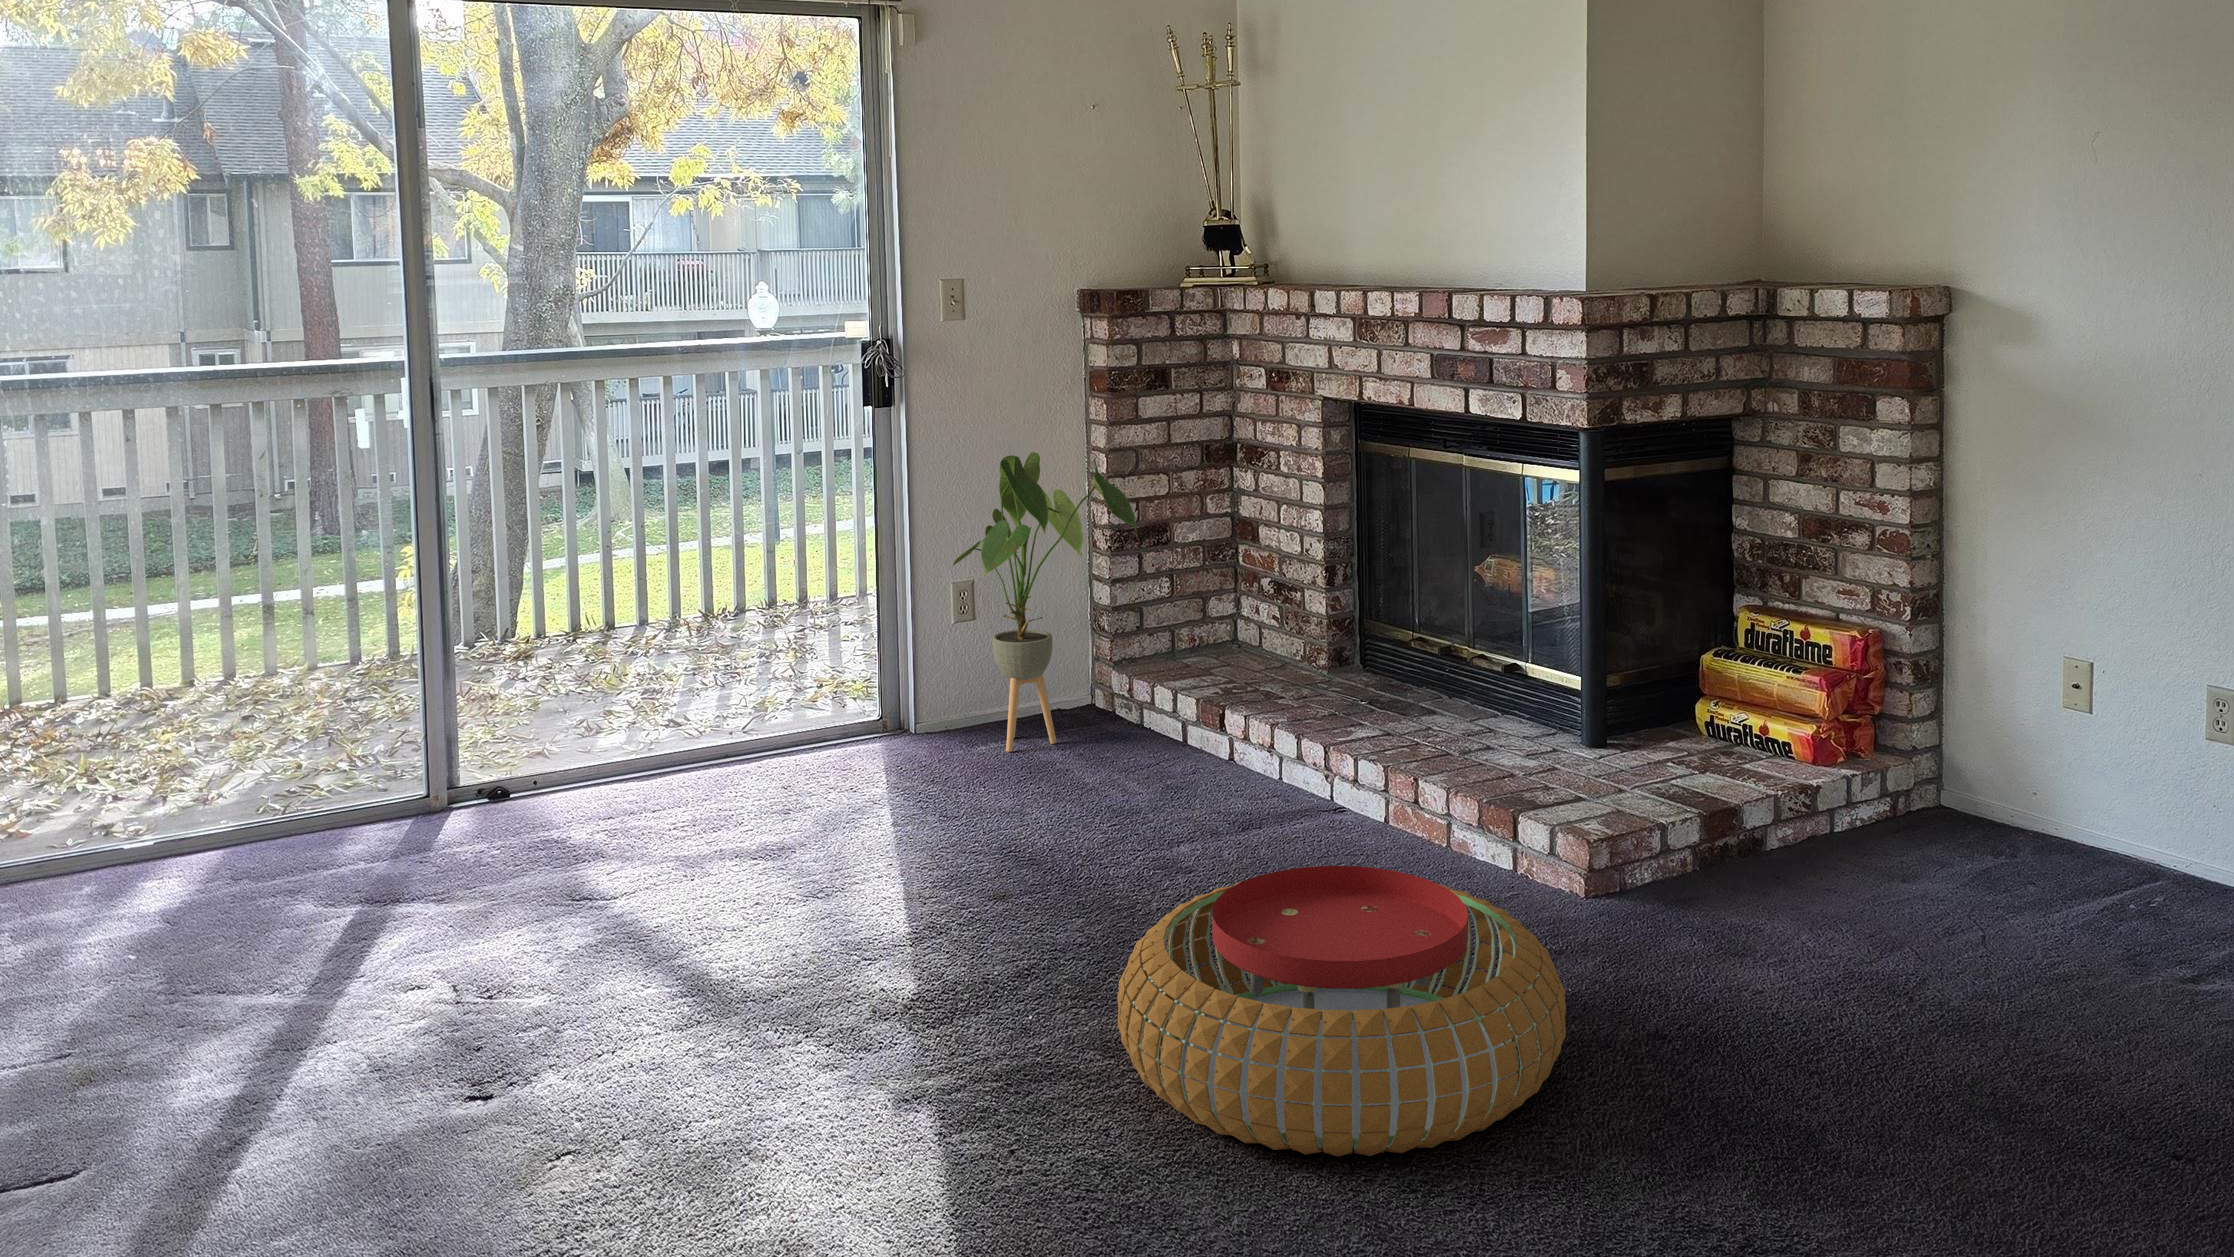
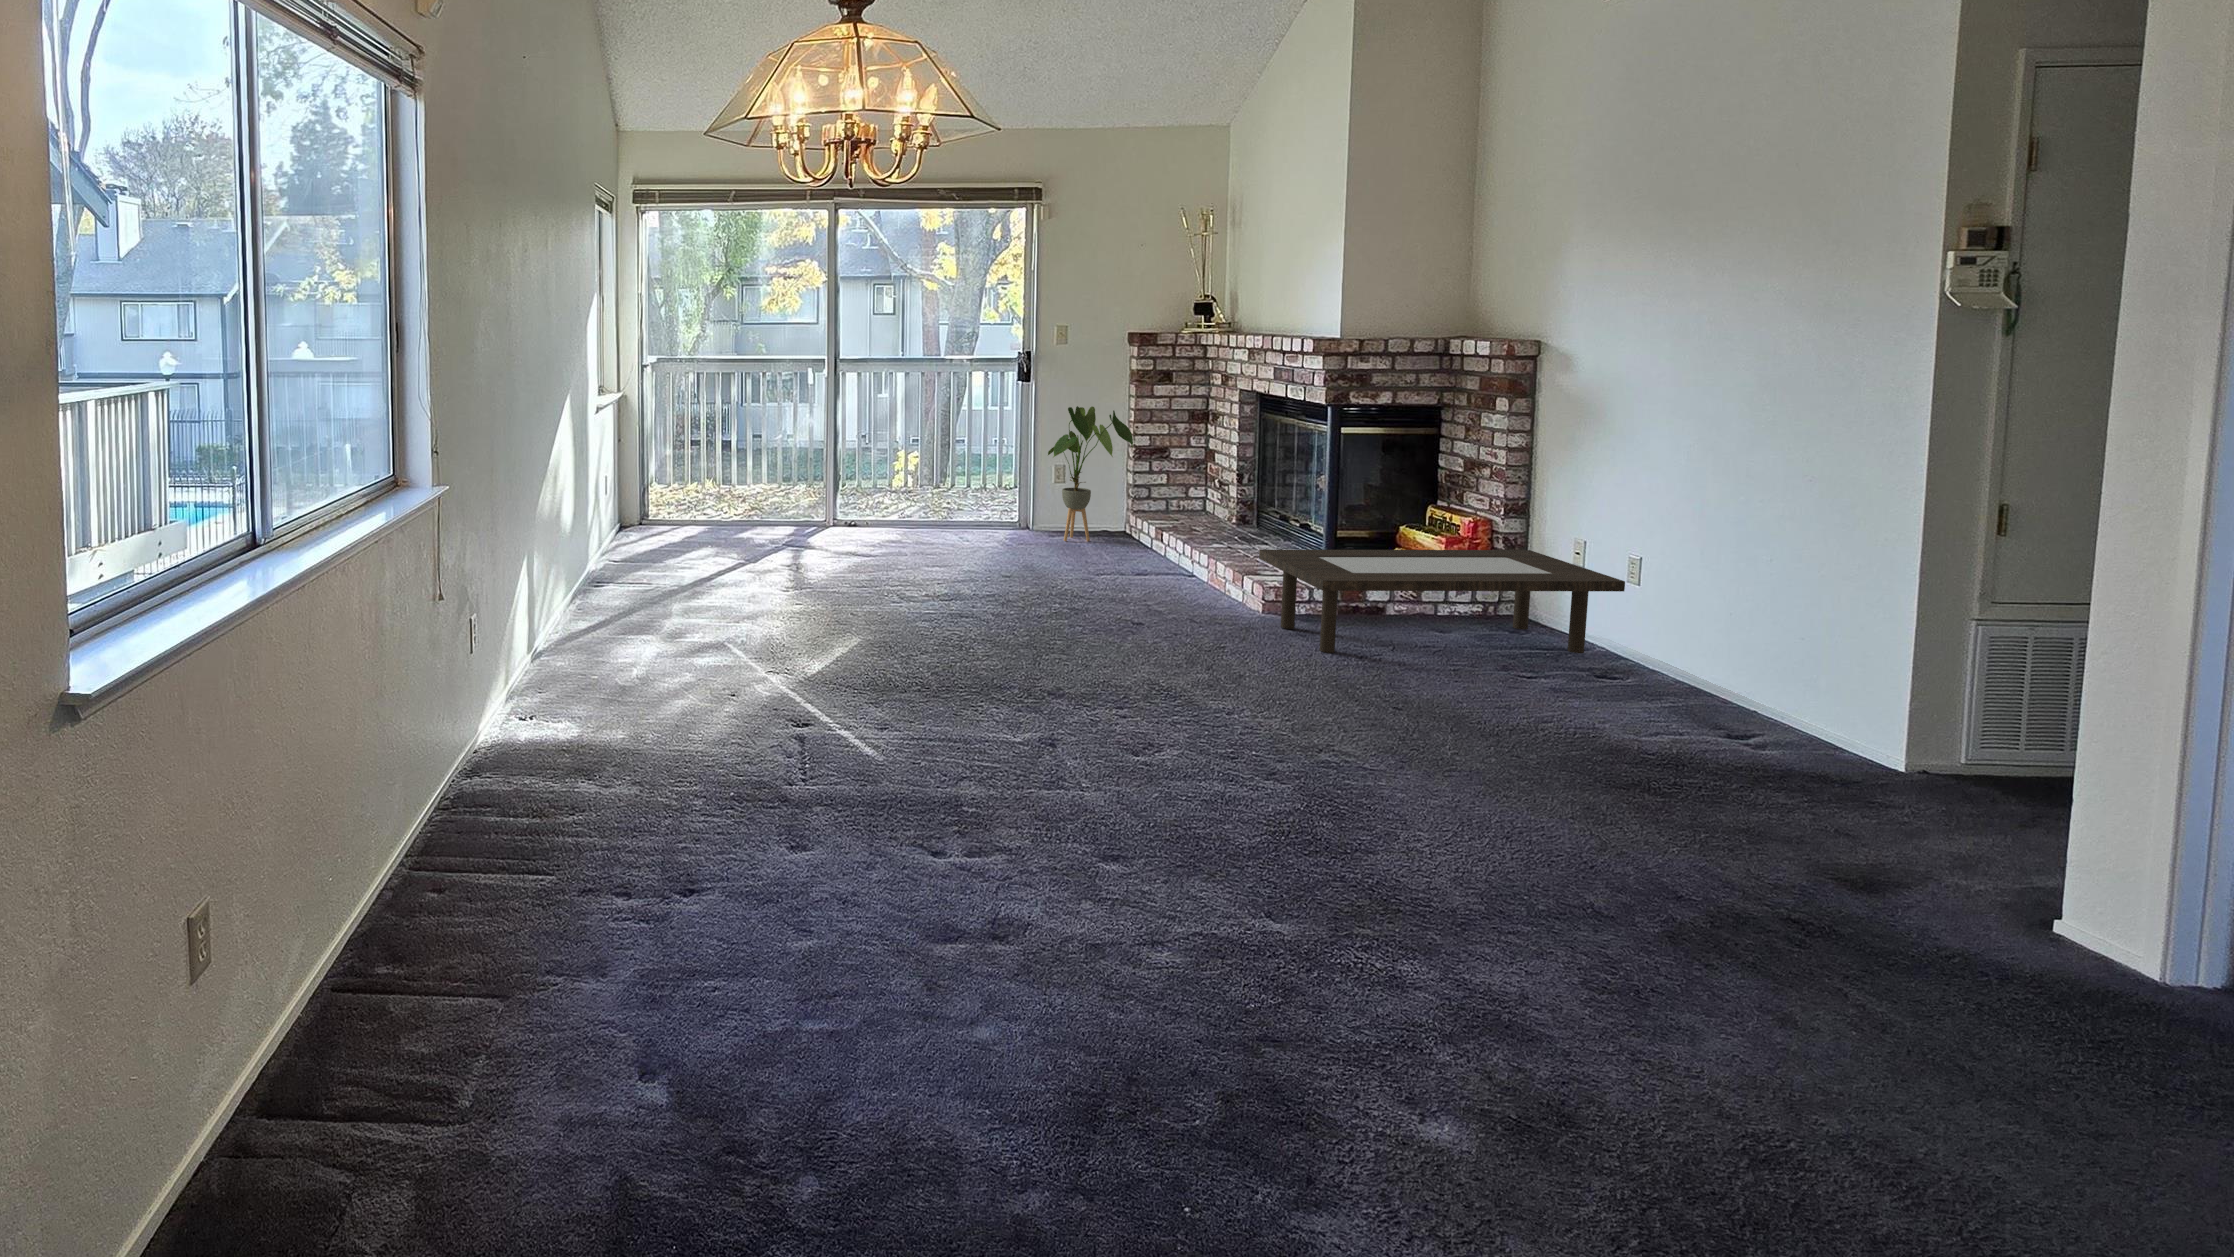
coffee table: none [1596,683,2218,1006] -> present [1259,550,1625,653]
pouf: present [1117,866,1566,1157] -> none [1004,559,1188,652]

